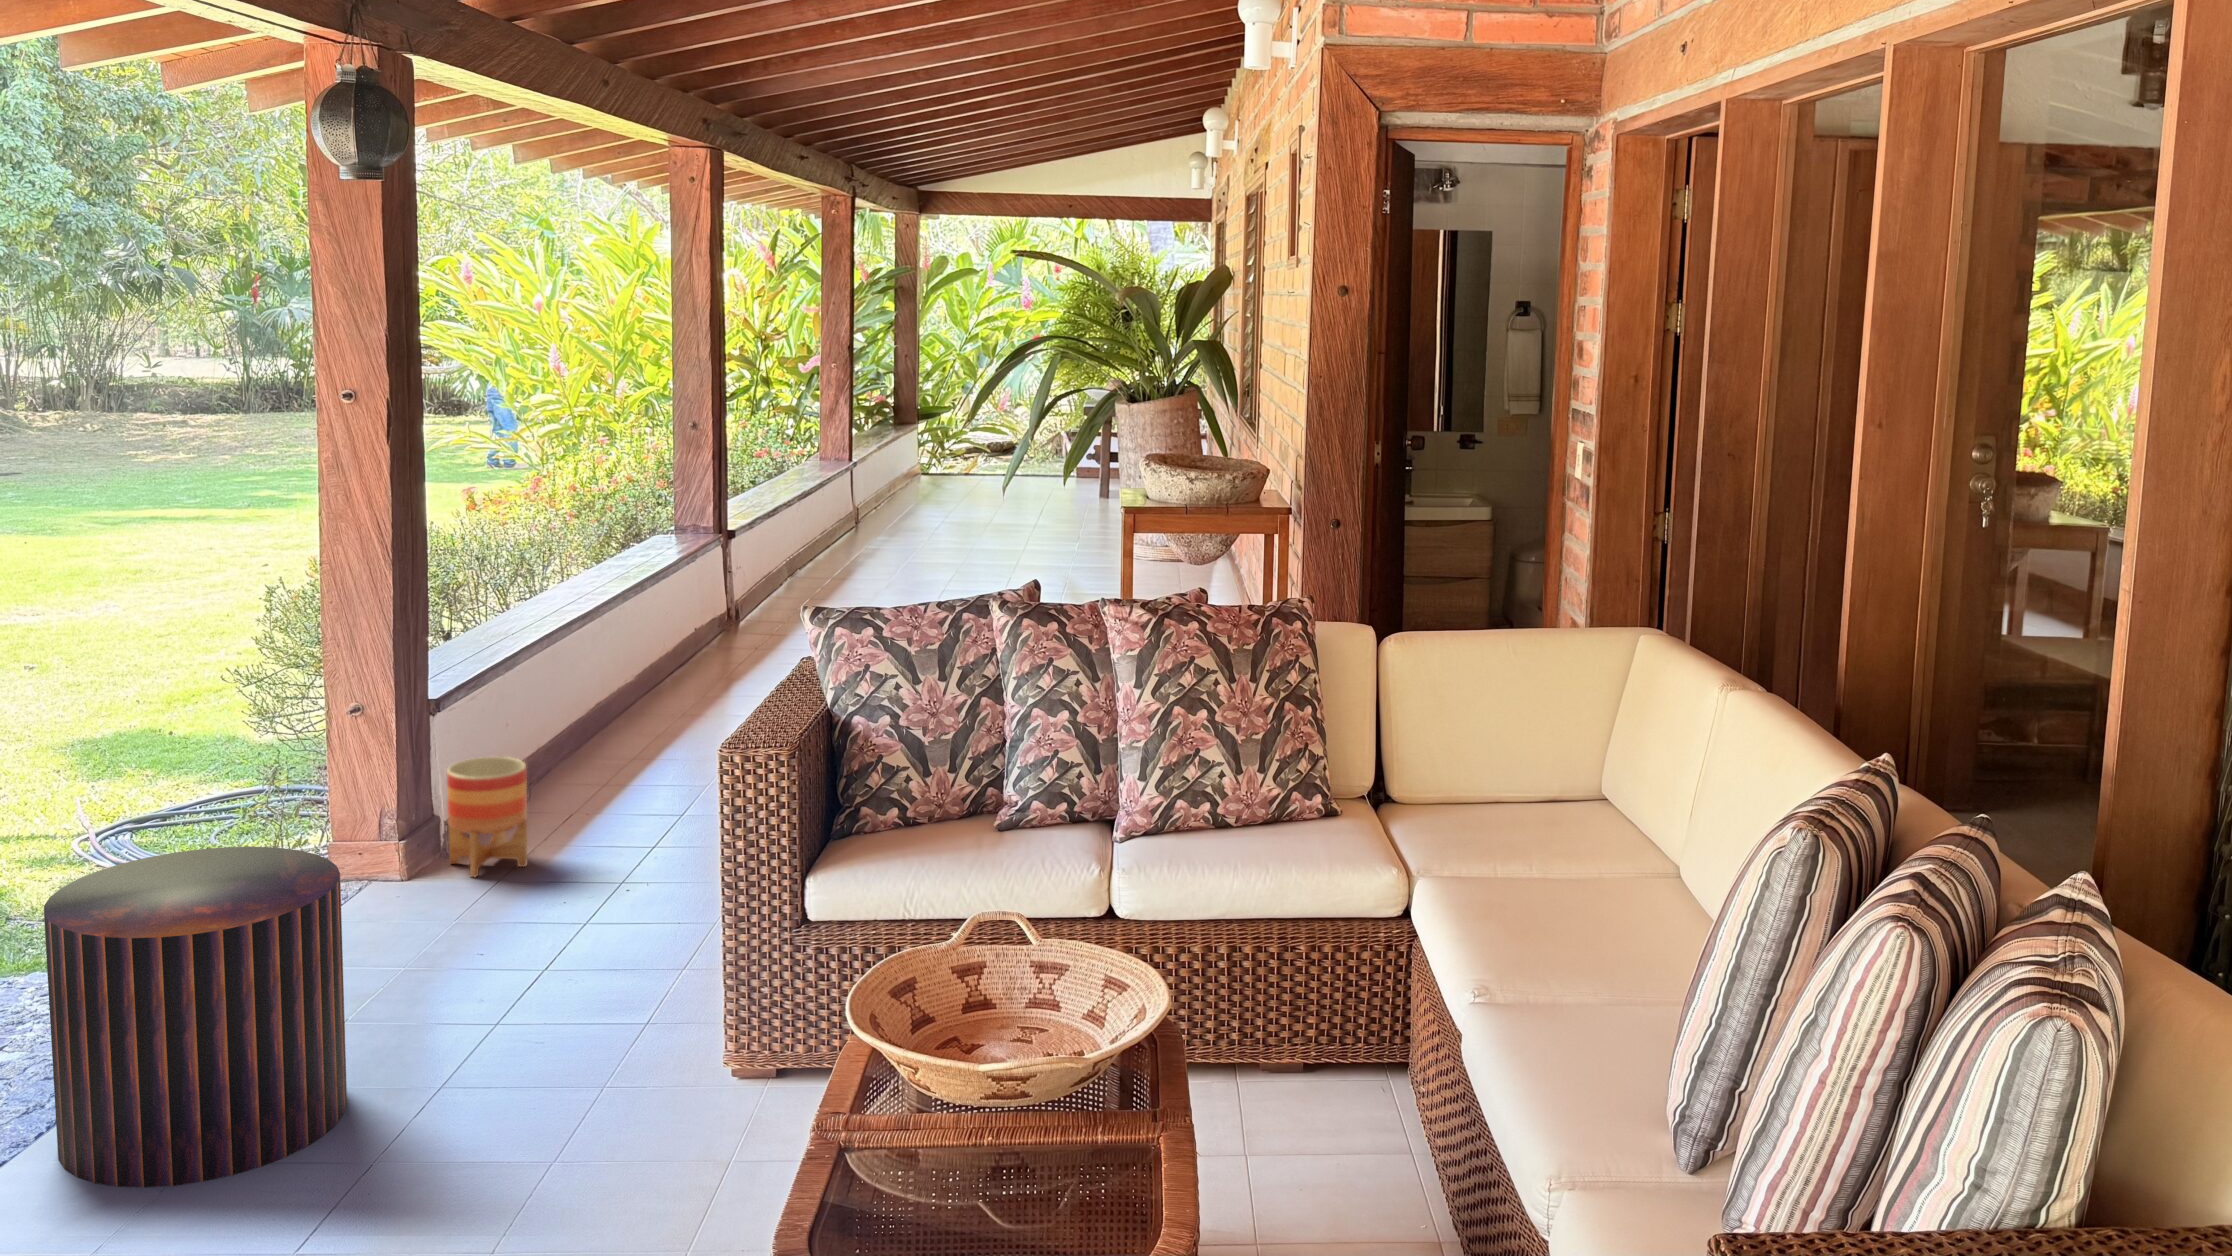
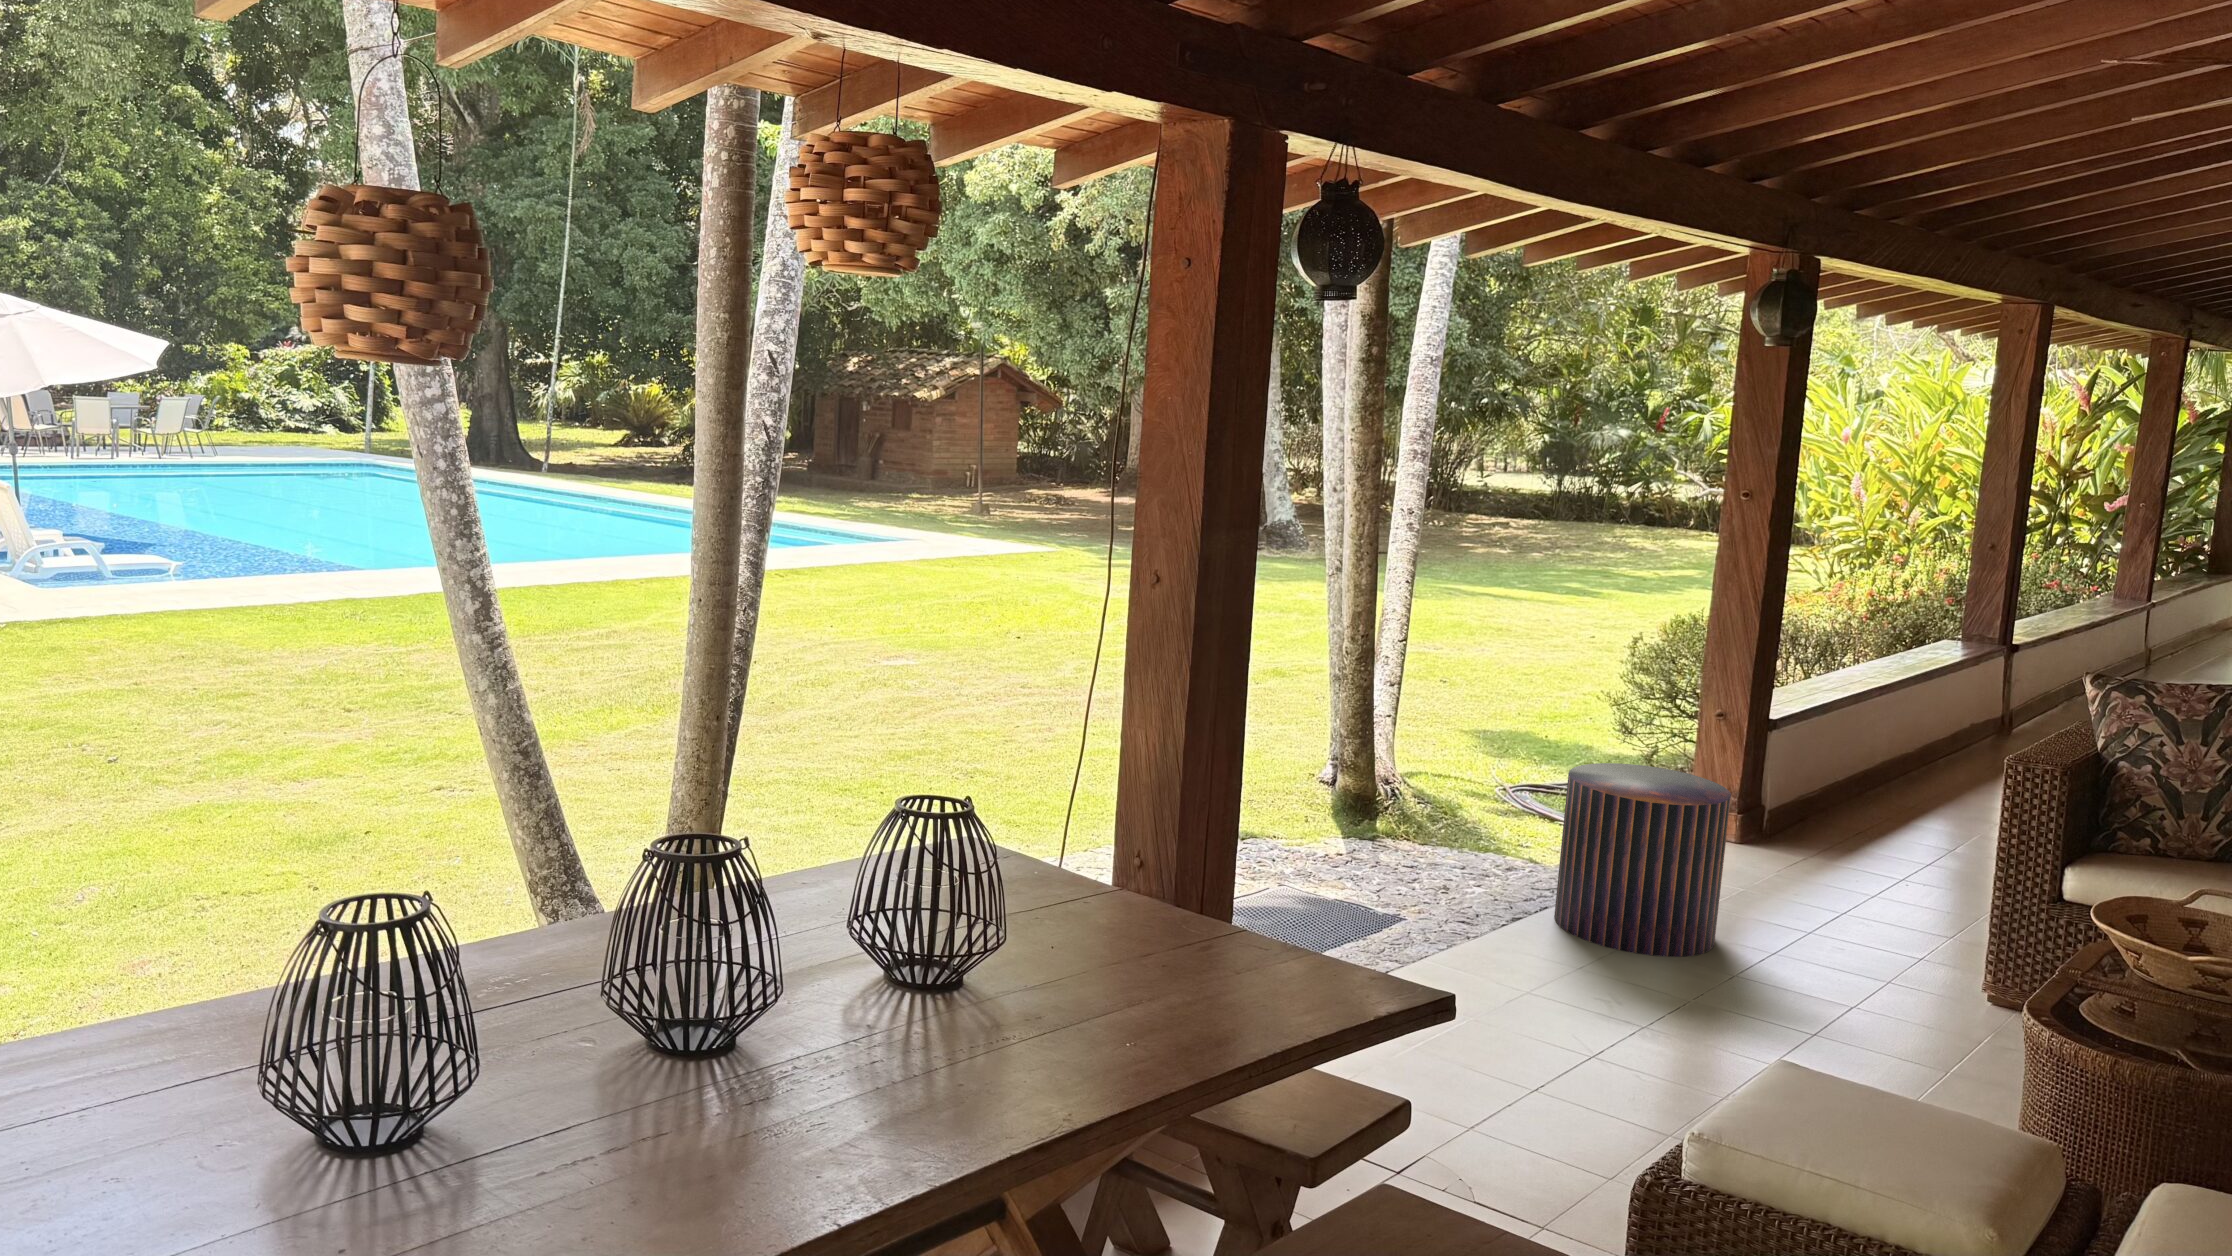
planter: present [447,757,527,877] -> none [1767,768,1834,854]

